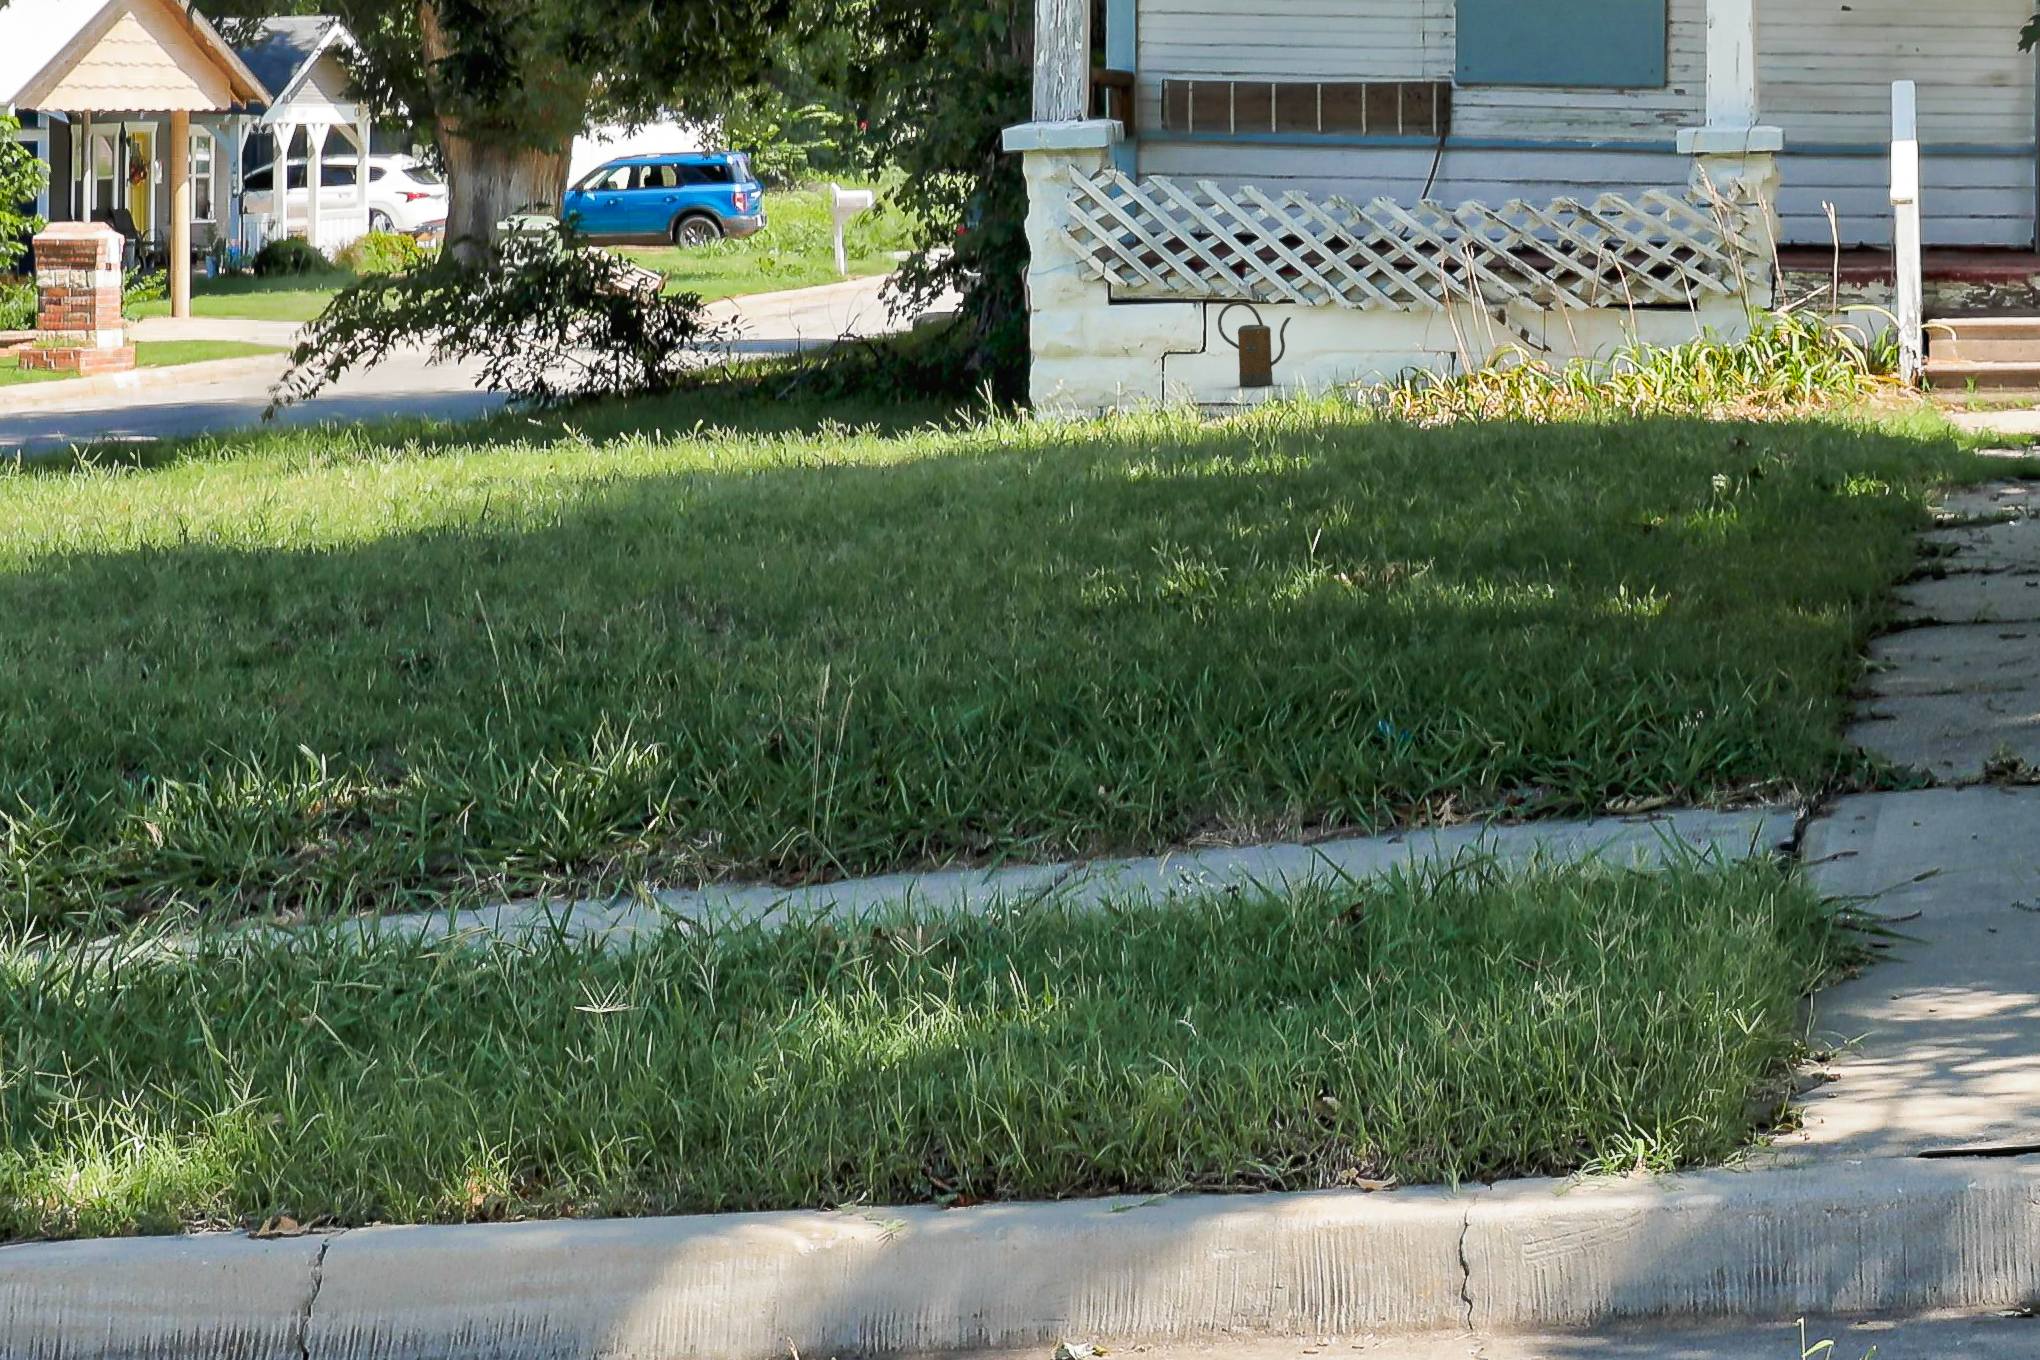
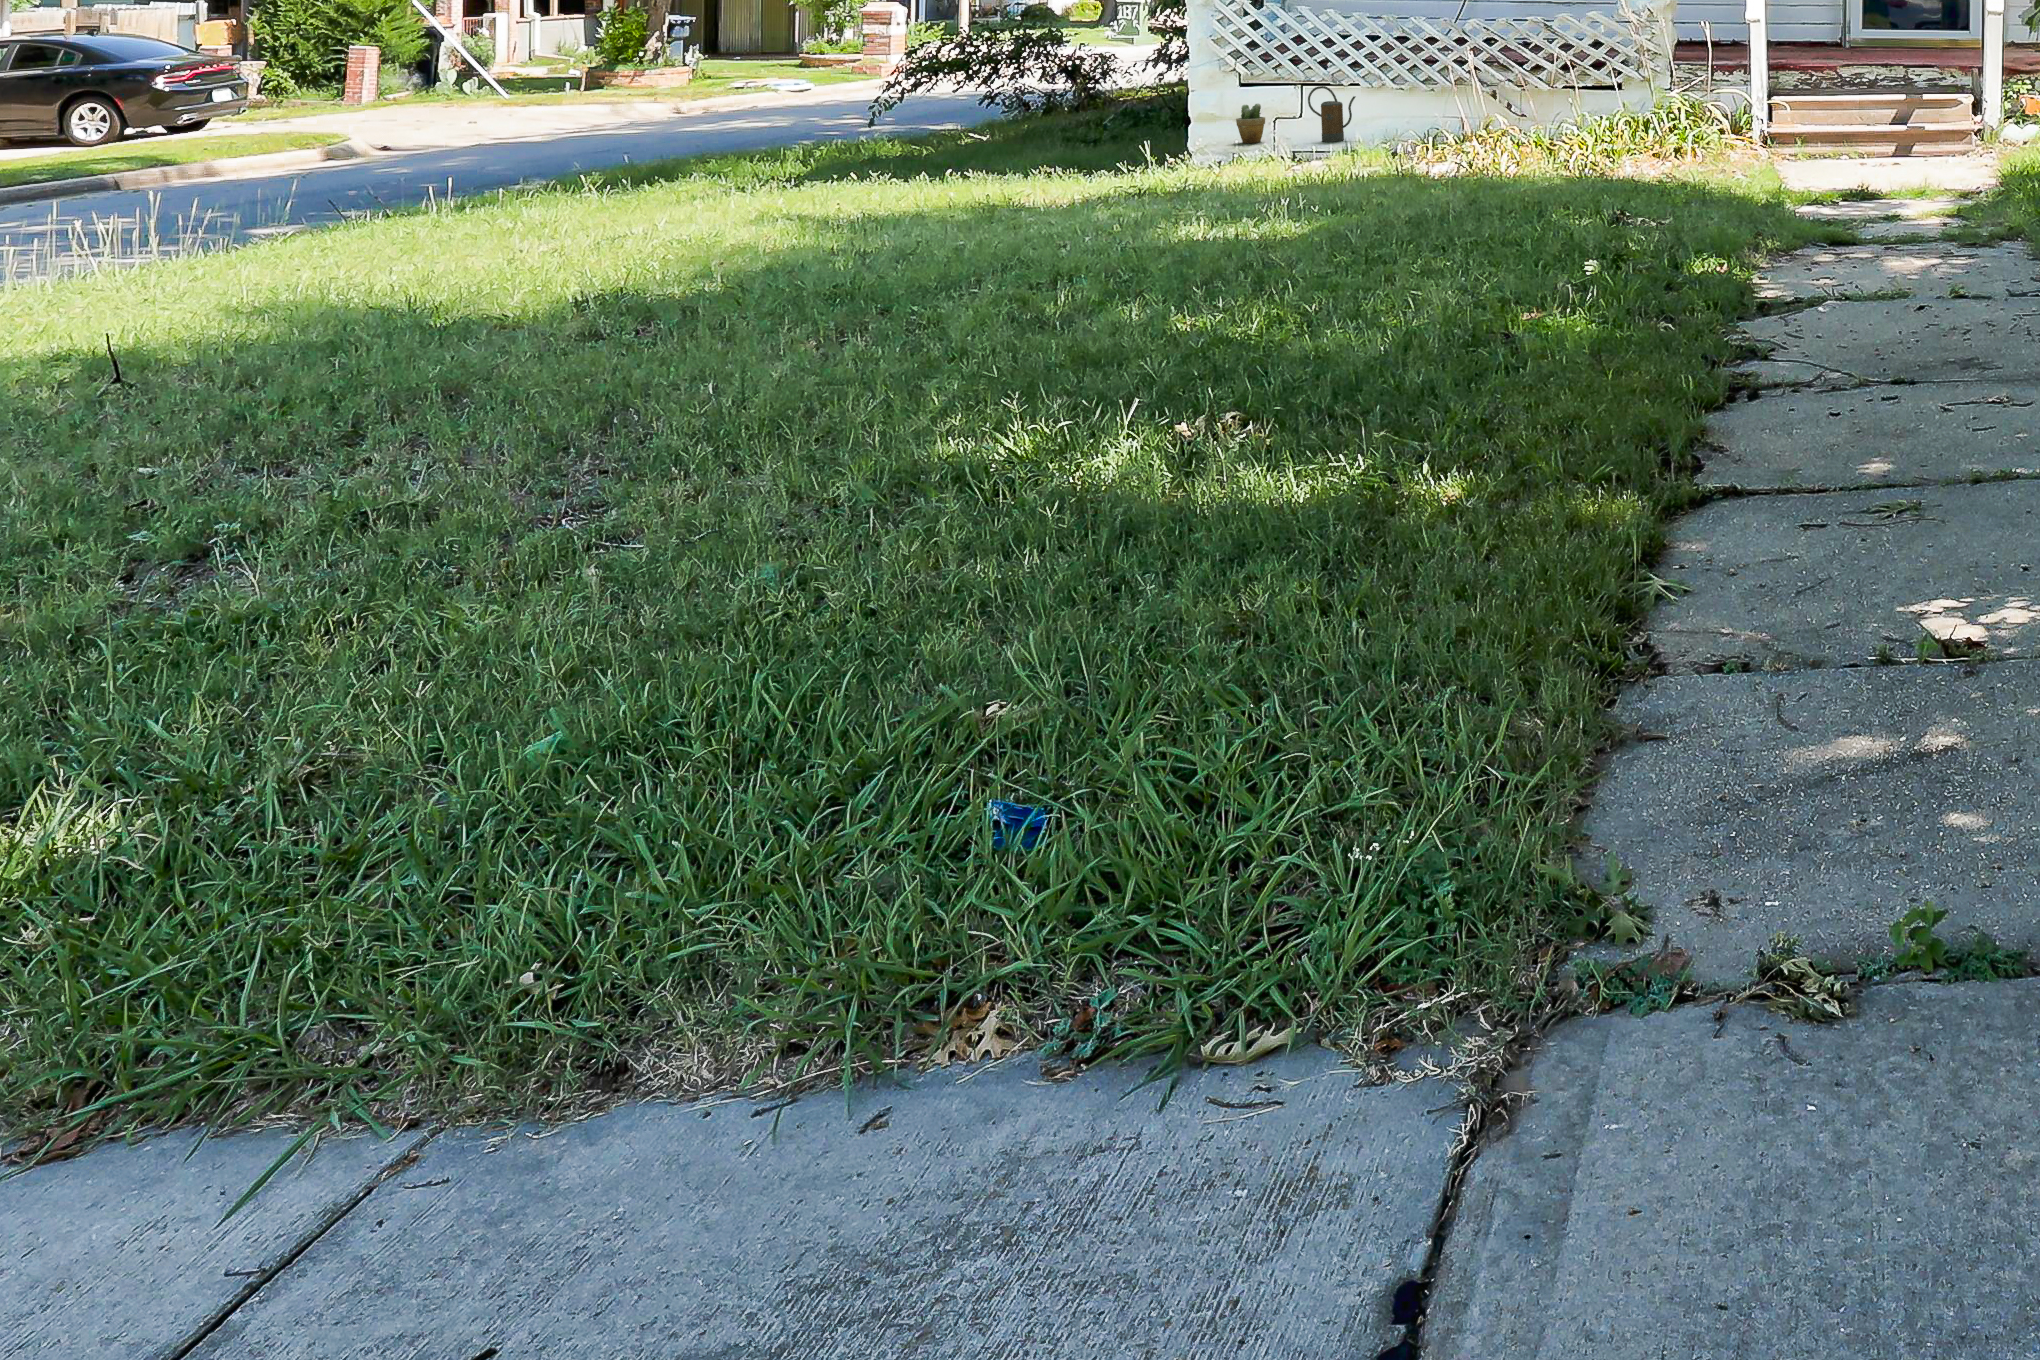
potted plant: none [1108,328,1152,389] -> present [1236,104,1265,143]

